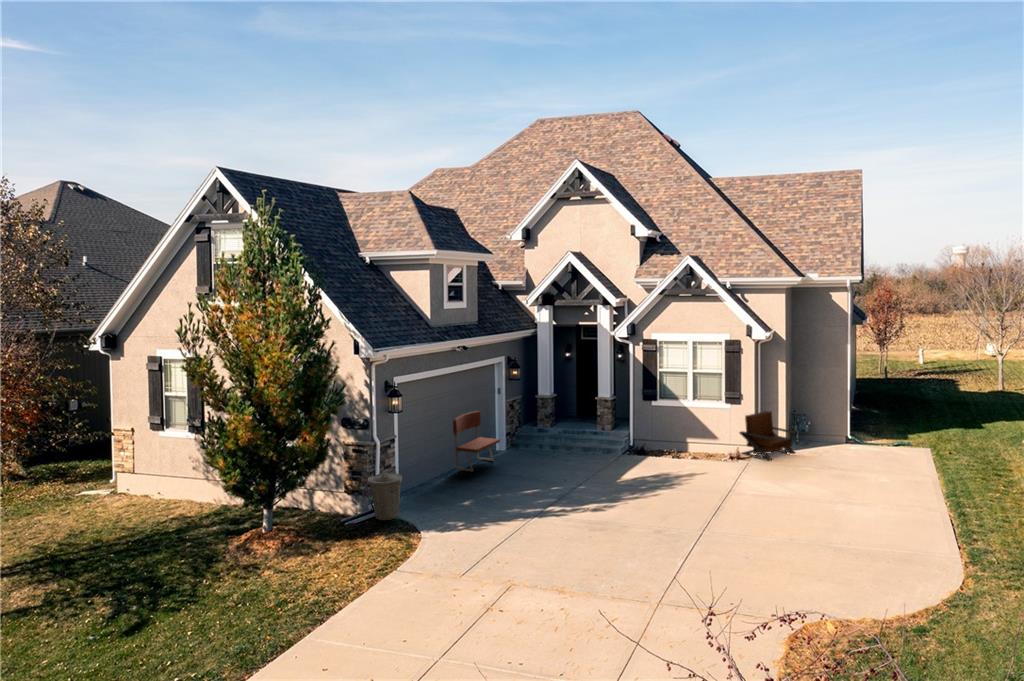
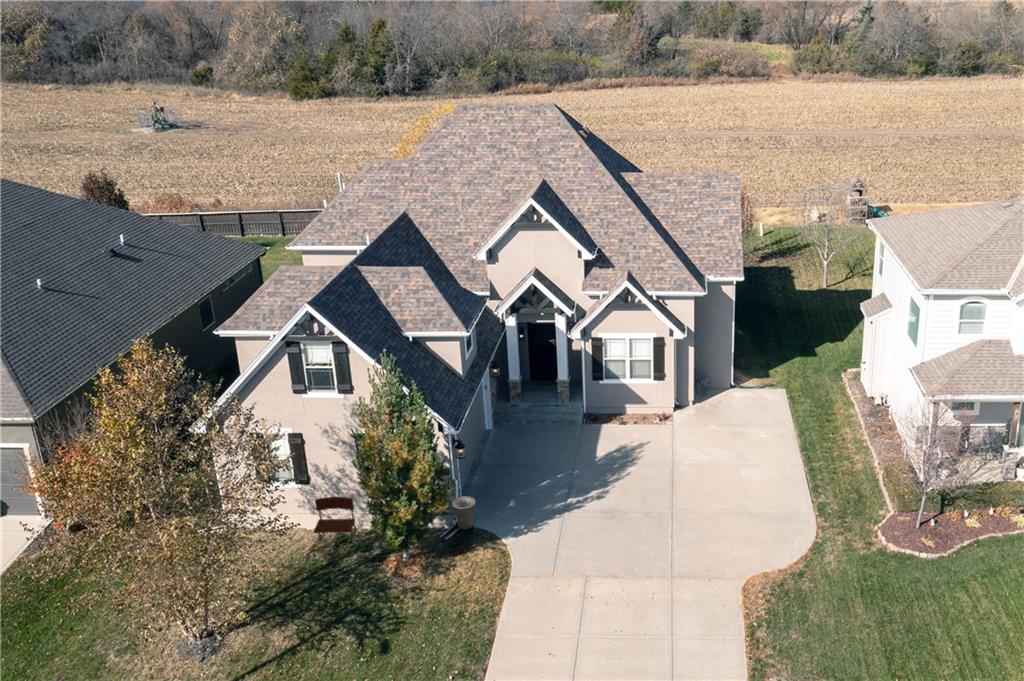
bench: present [453,411,500,472] -> present [314,497,357,543]
lounge chair: present [739,411,796,461] -> none [666,385,704,426]

